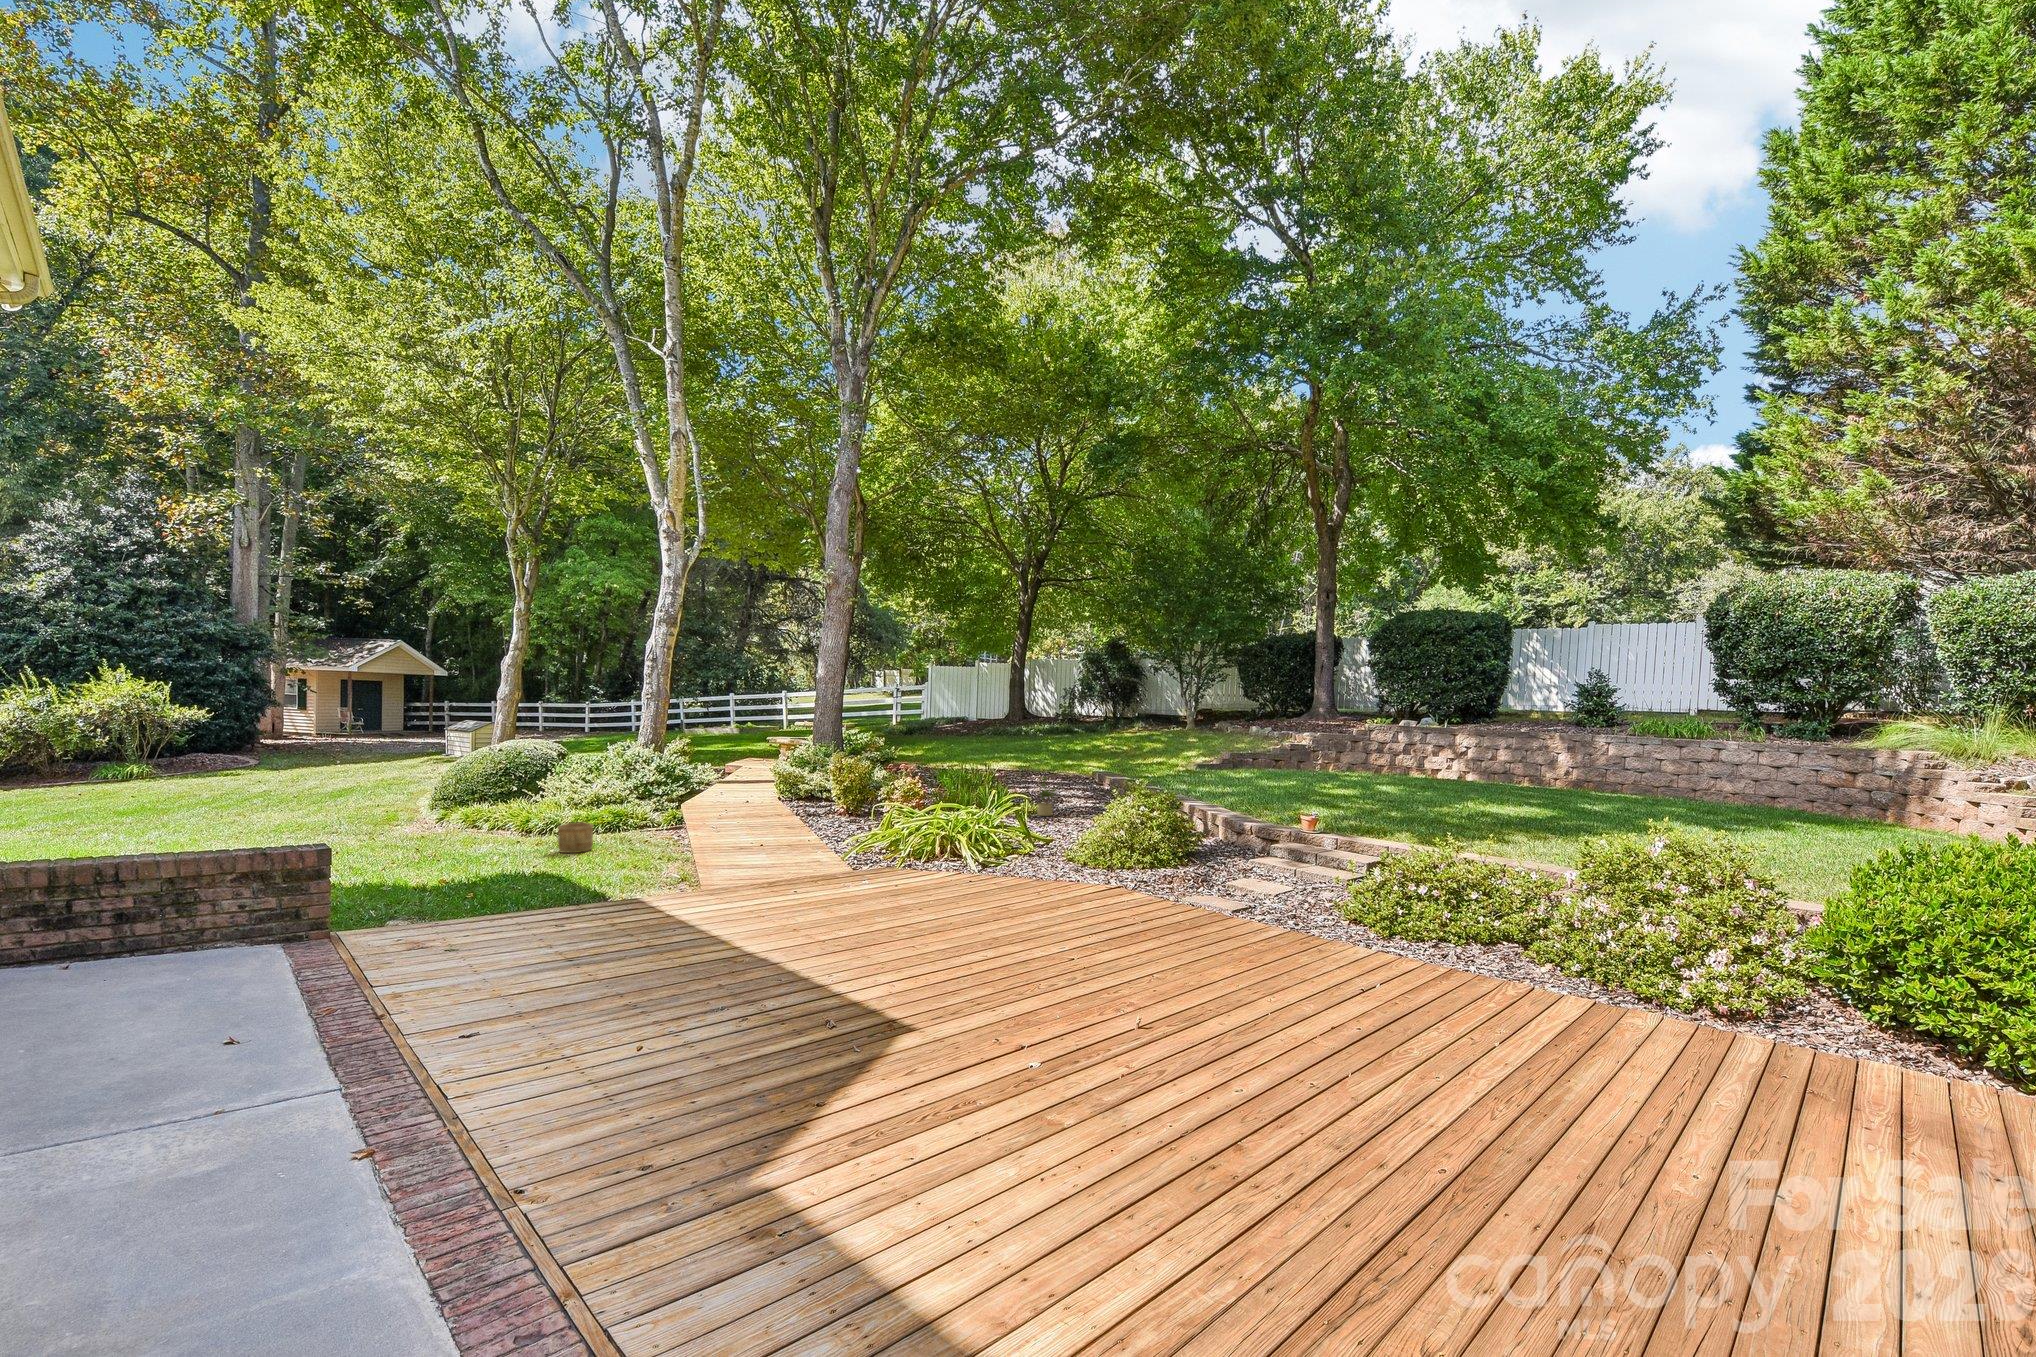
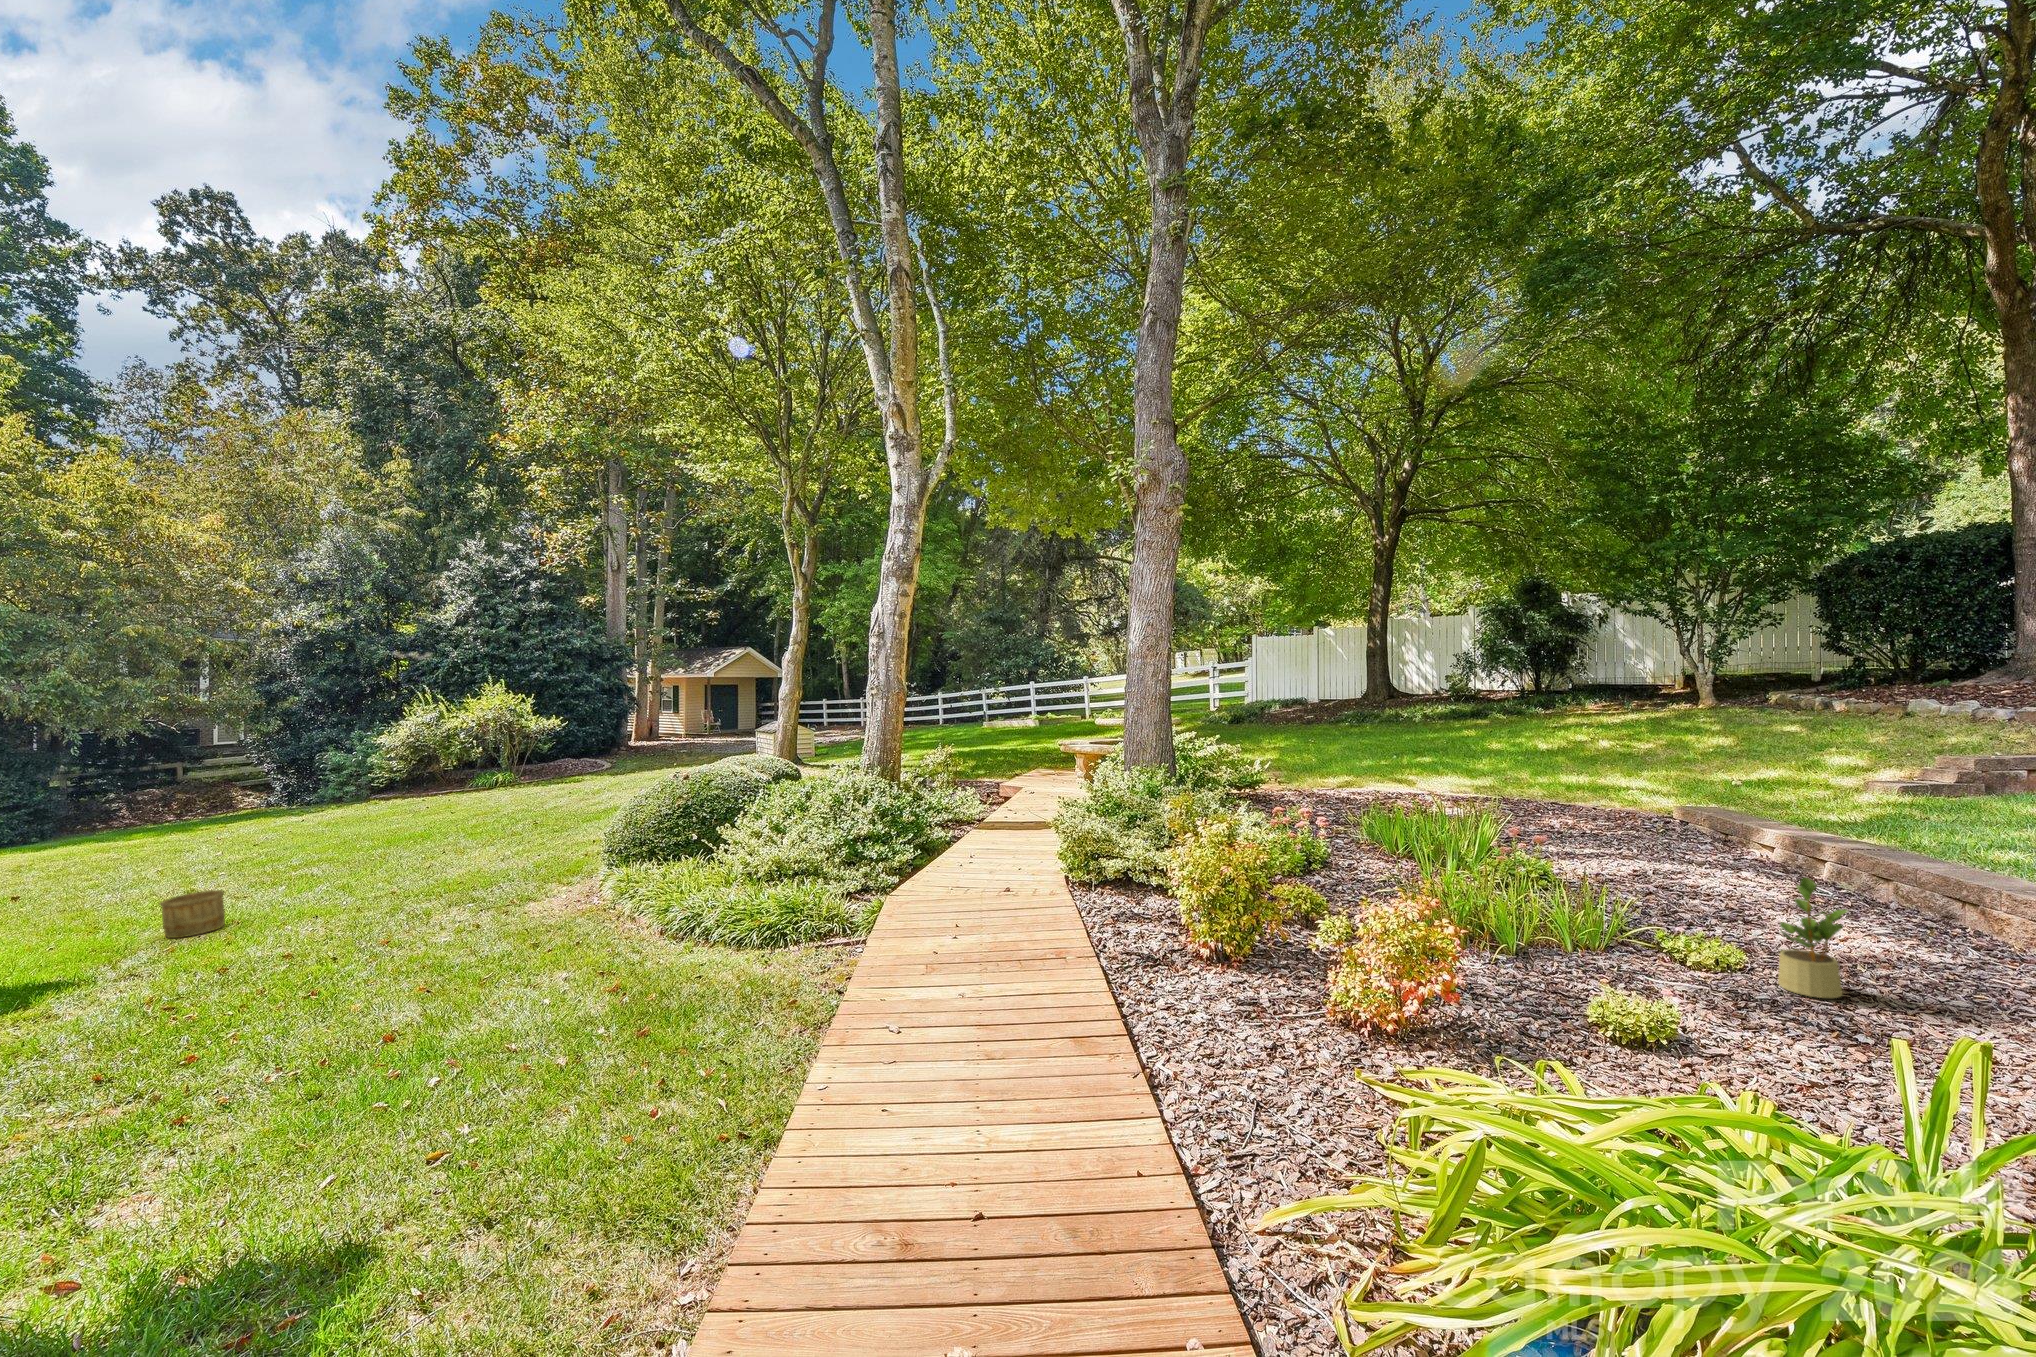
wooden bucket: present [558,822,593,853] -> present [160,890,225,938]

